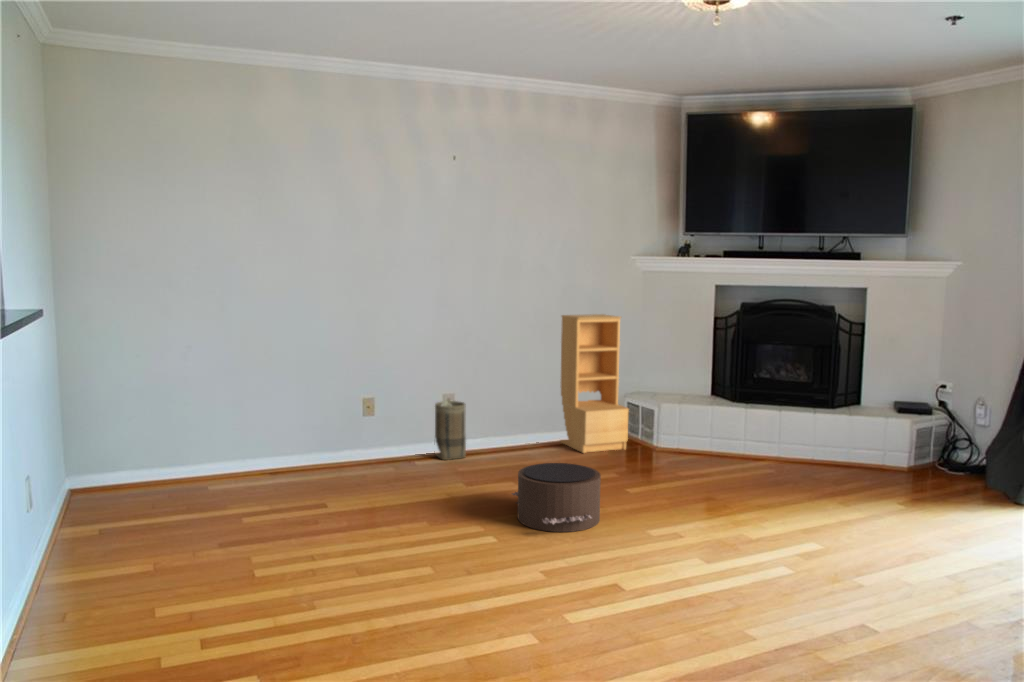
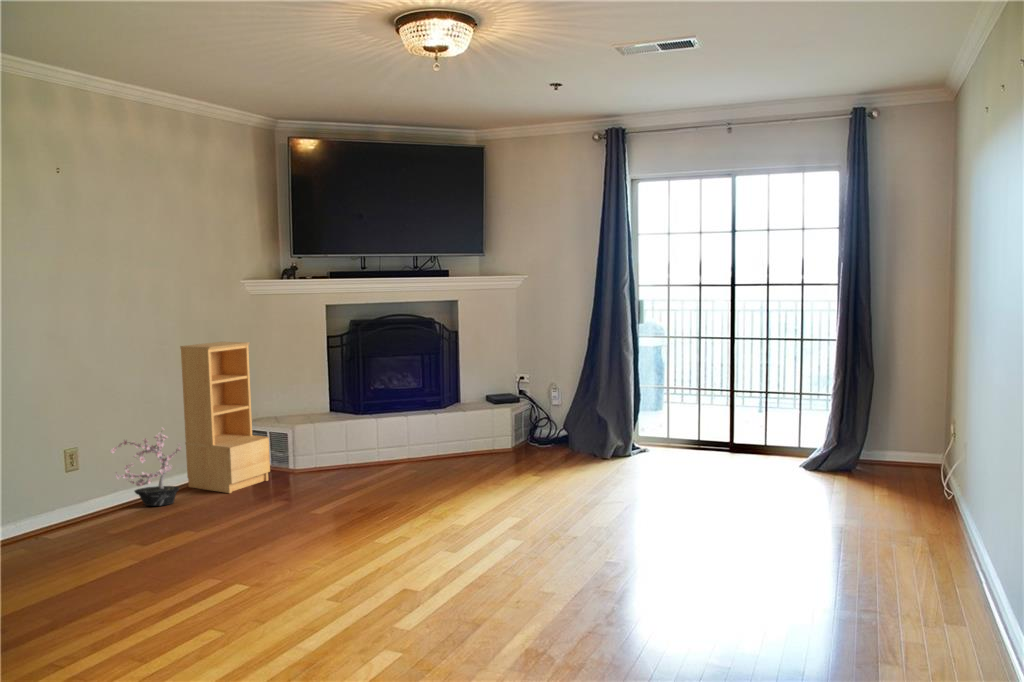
potted plant: none [485,383,547,452] -> present [110,428,181,506]
basket: present [435,401,466,460] -> none [48,461,96,536]
pouf: present [512,463,601,532] -> none [220,501,336,578]

